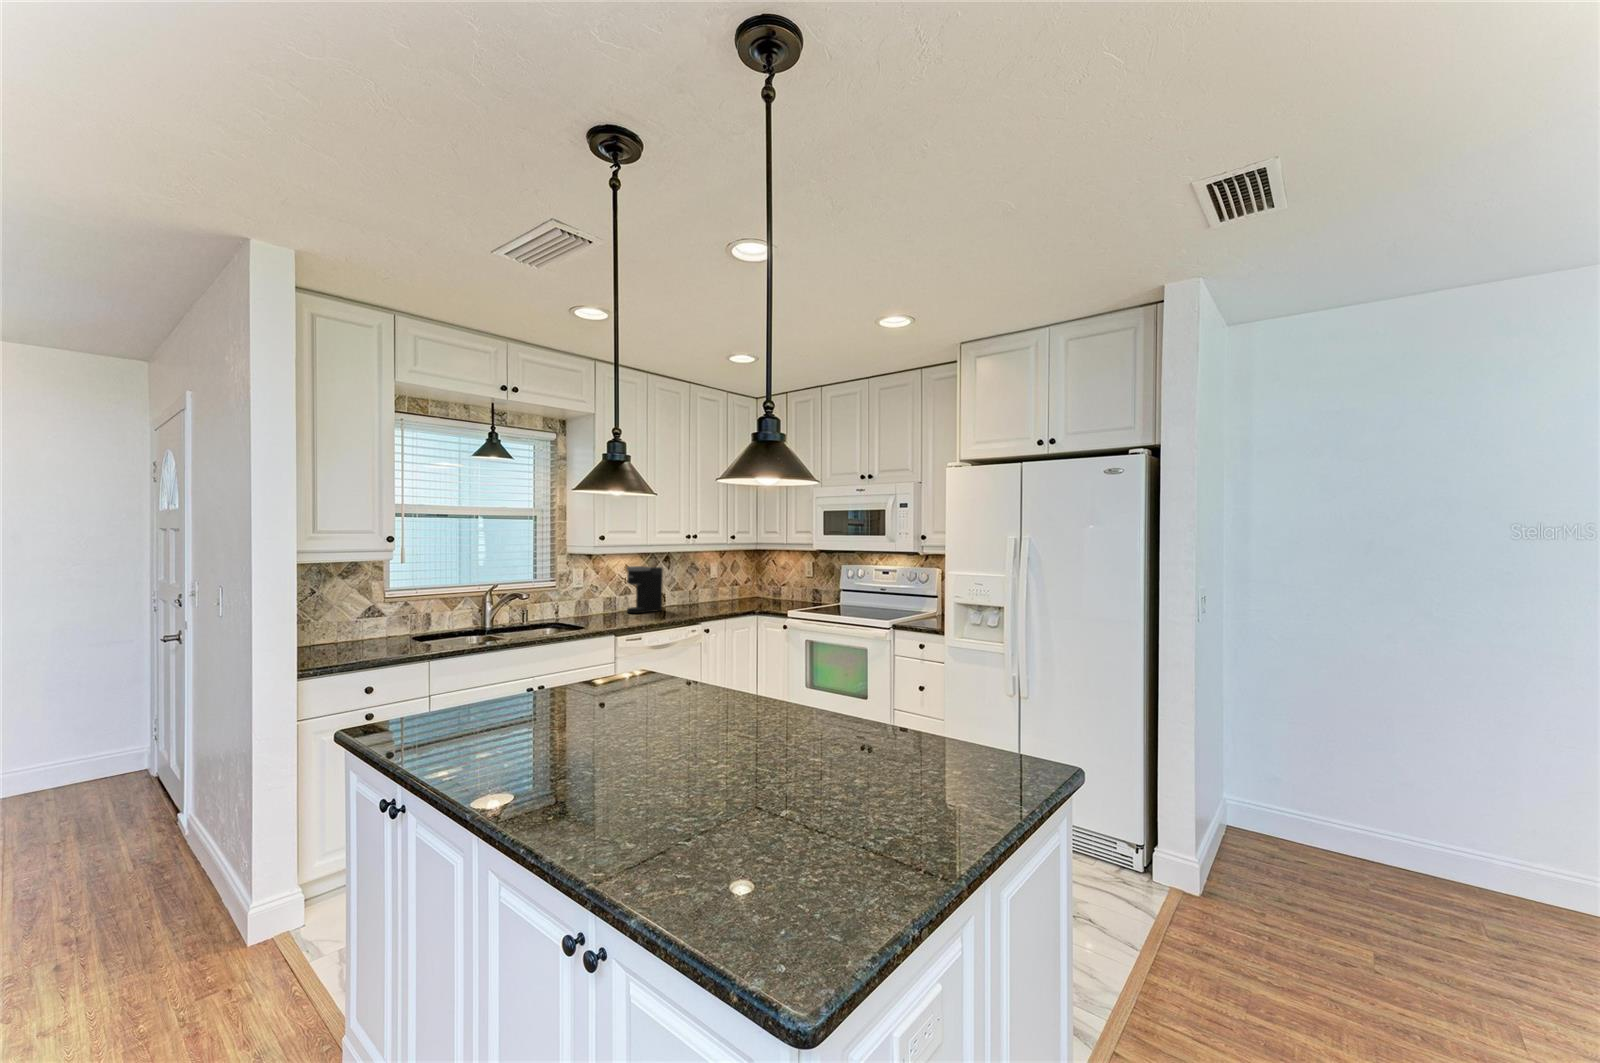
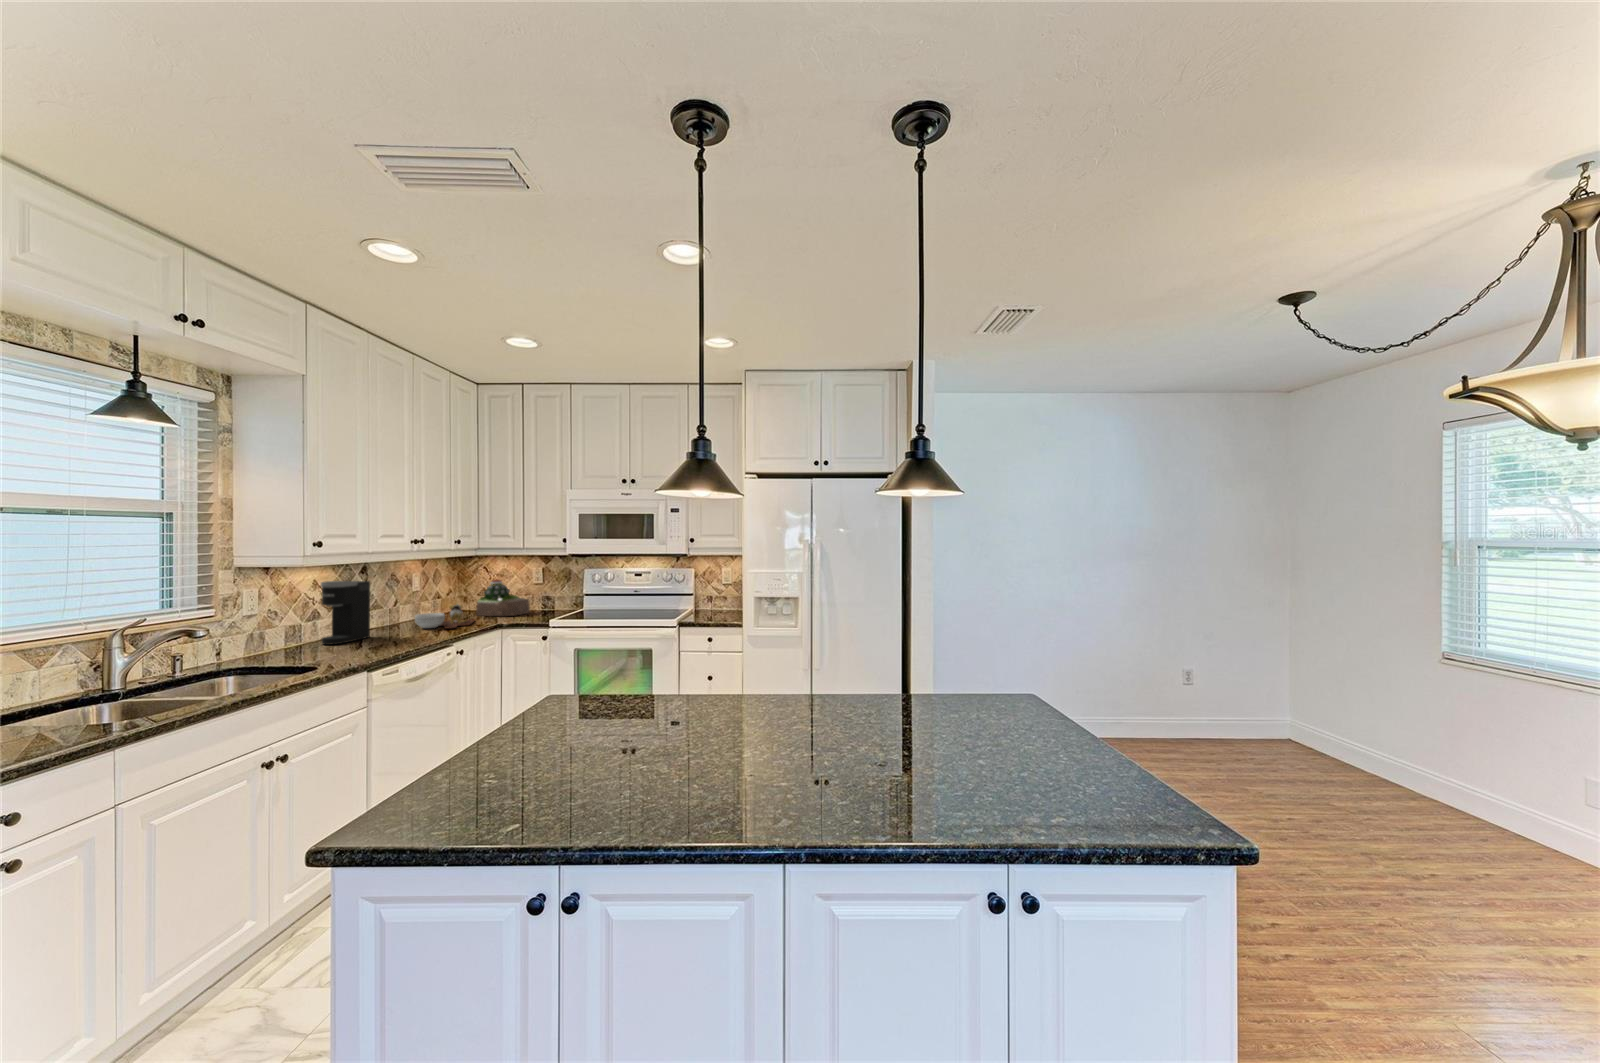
succulent plant: none [758,572,799,604] -> present [476,580,530,616]
cutting board: none [698,588,749,610] -> present [415,603,474,629]

